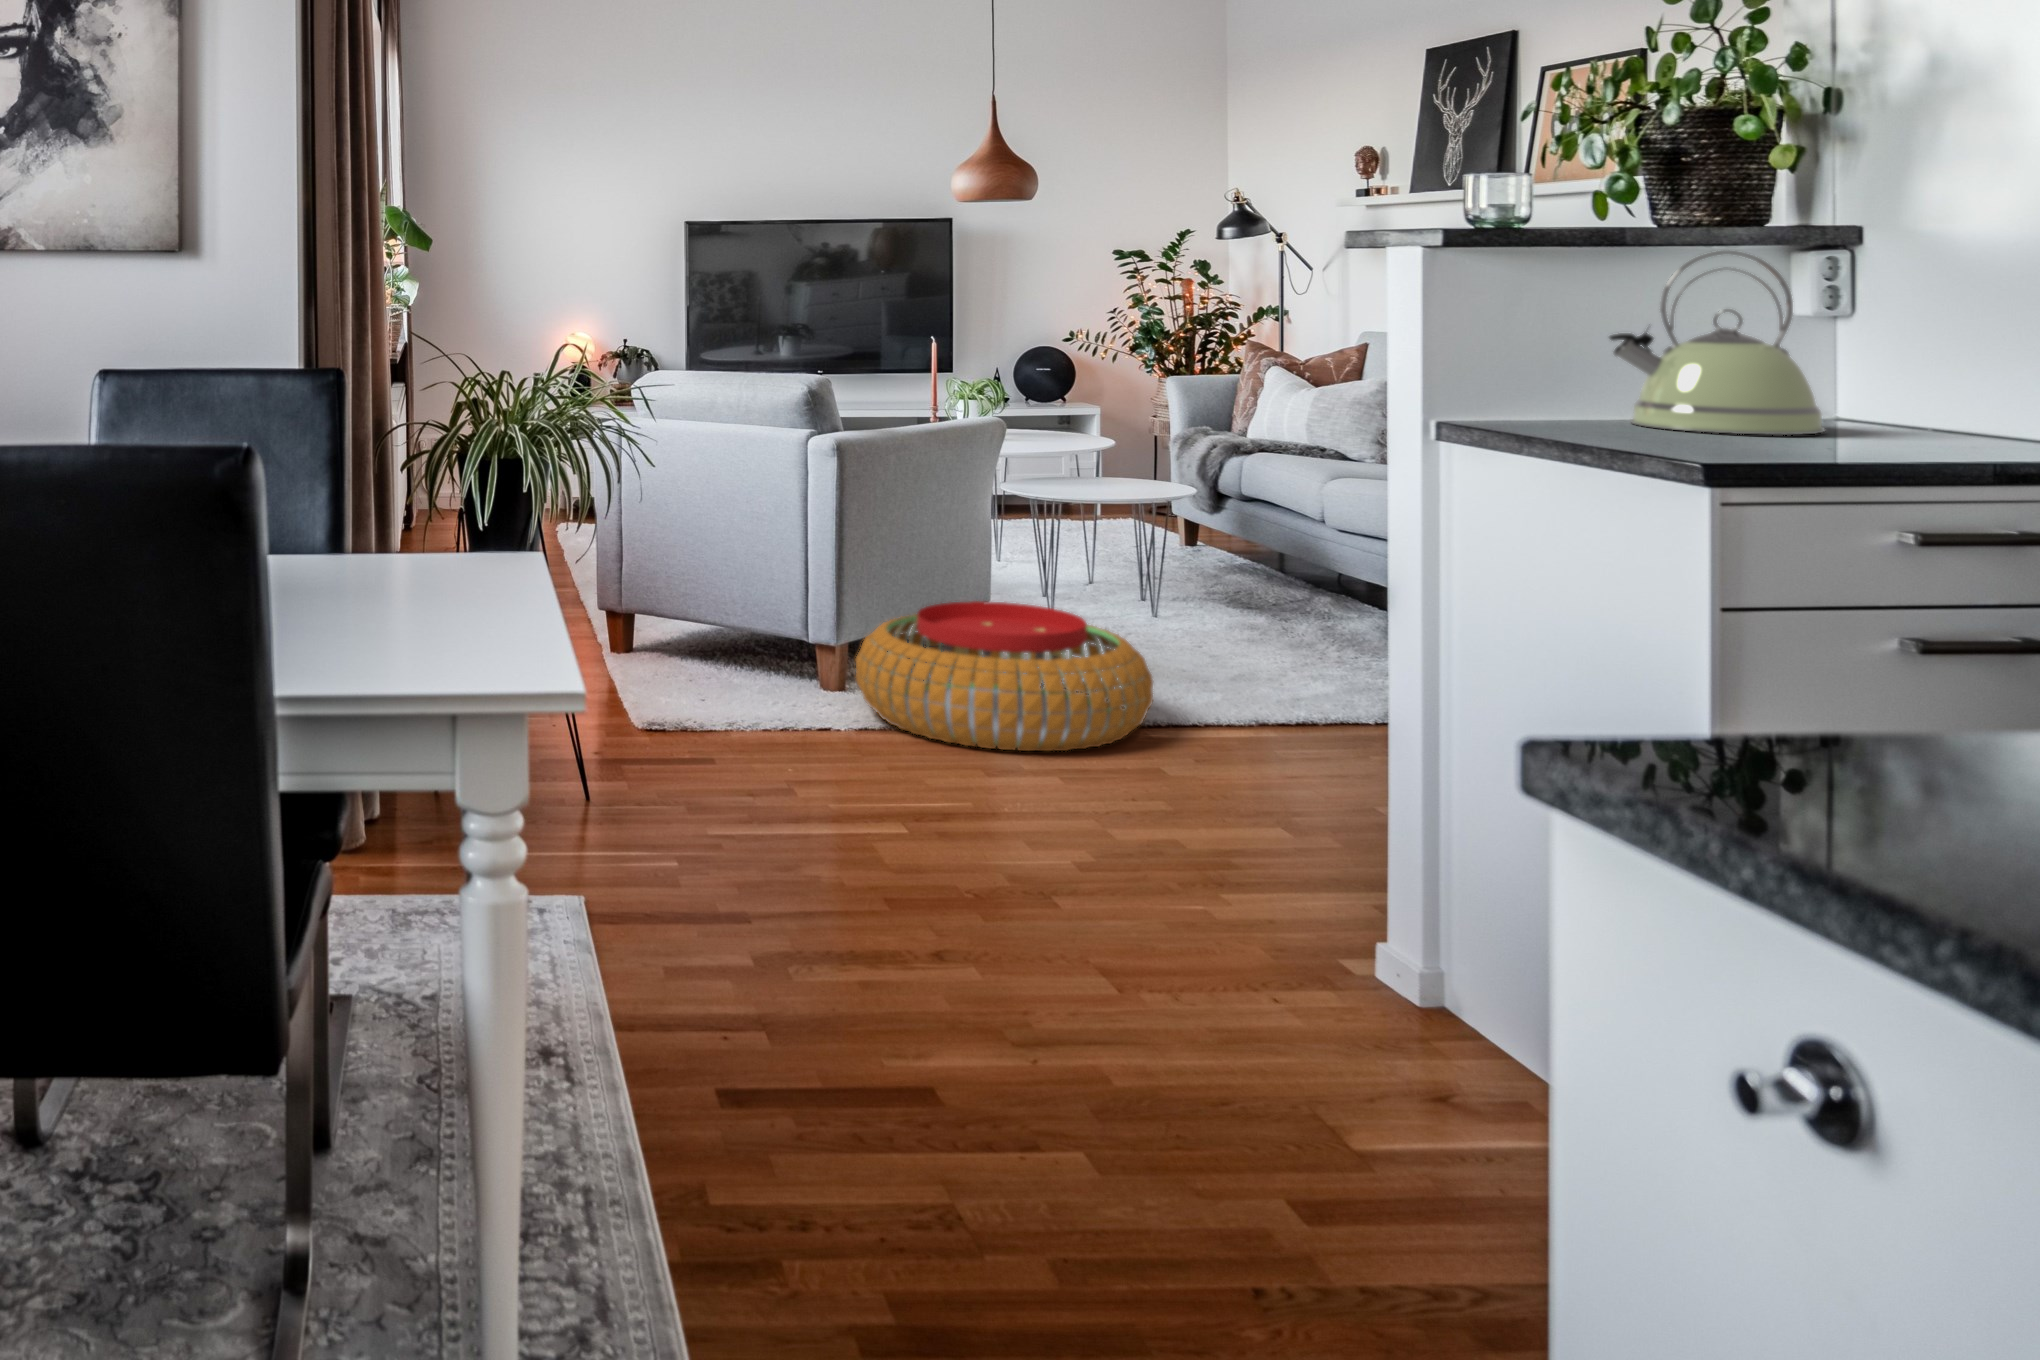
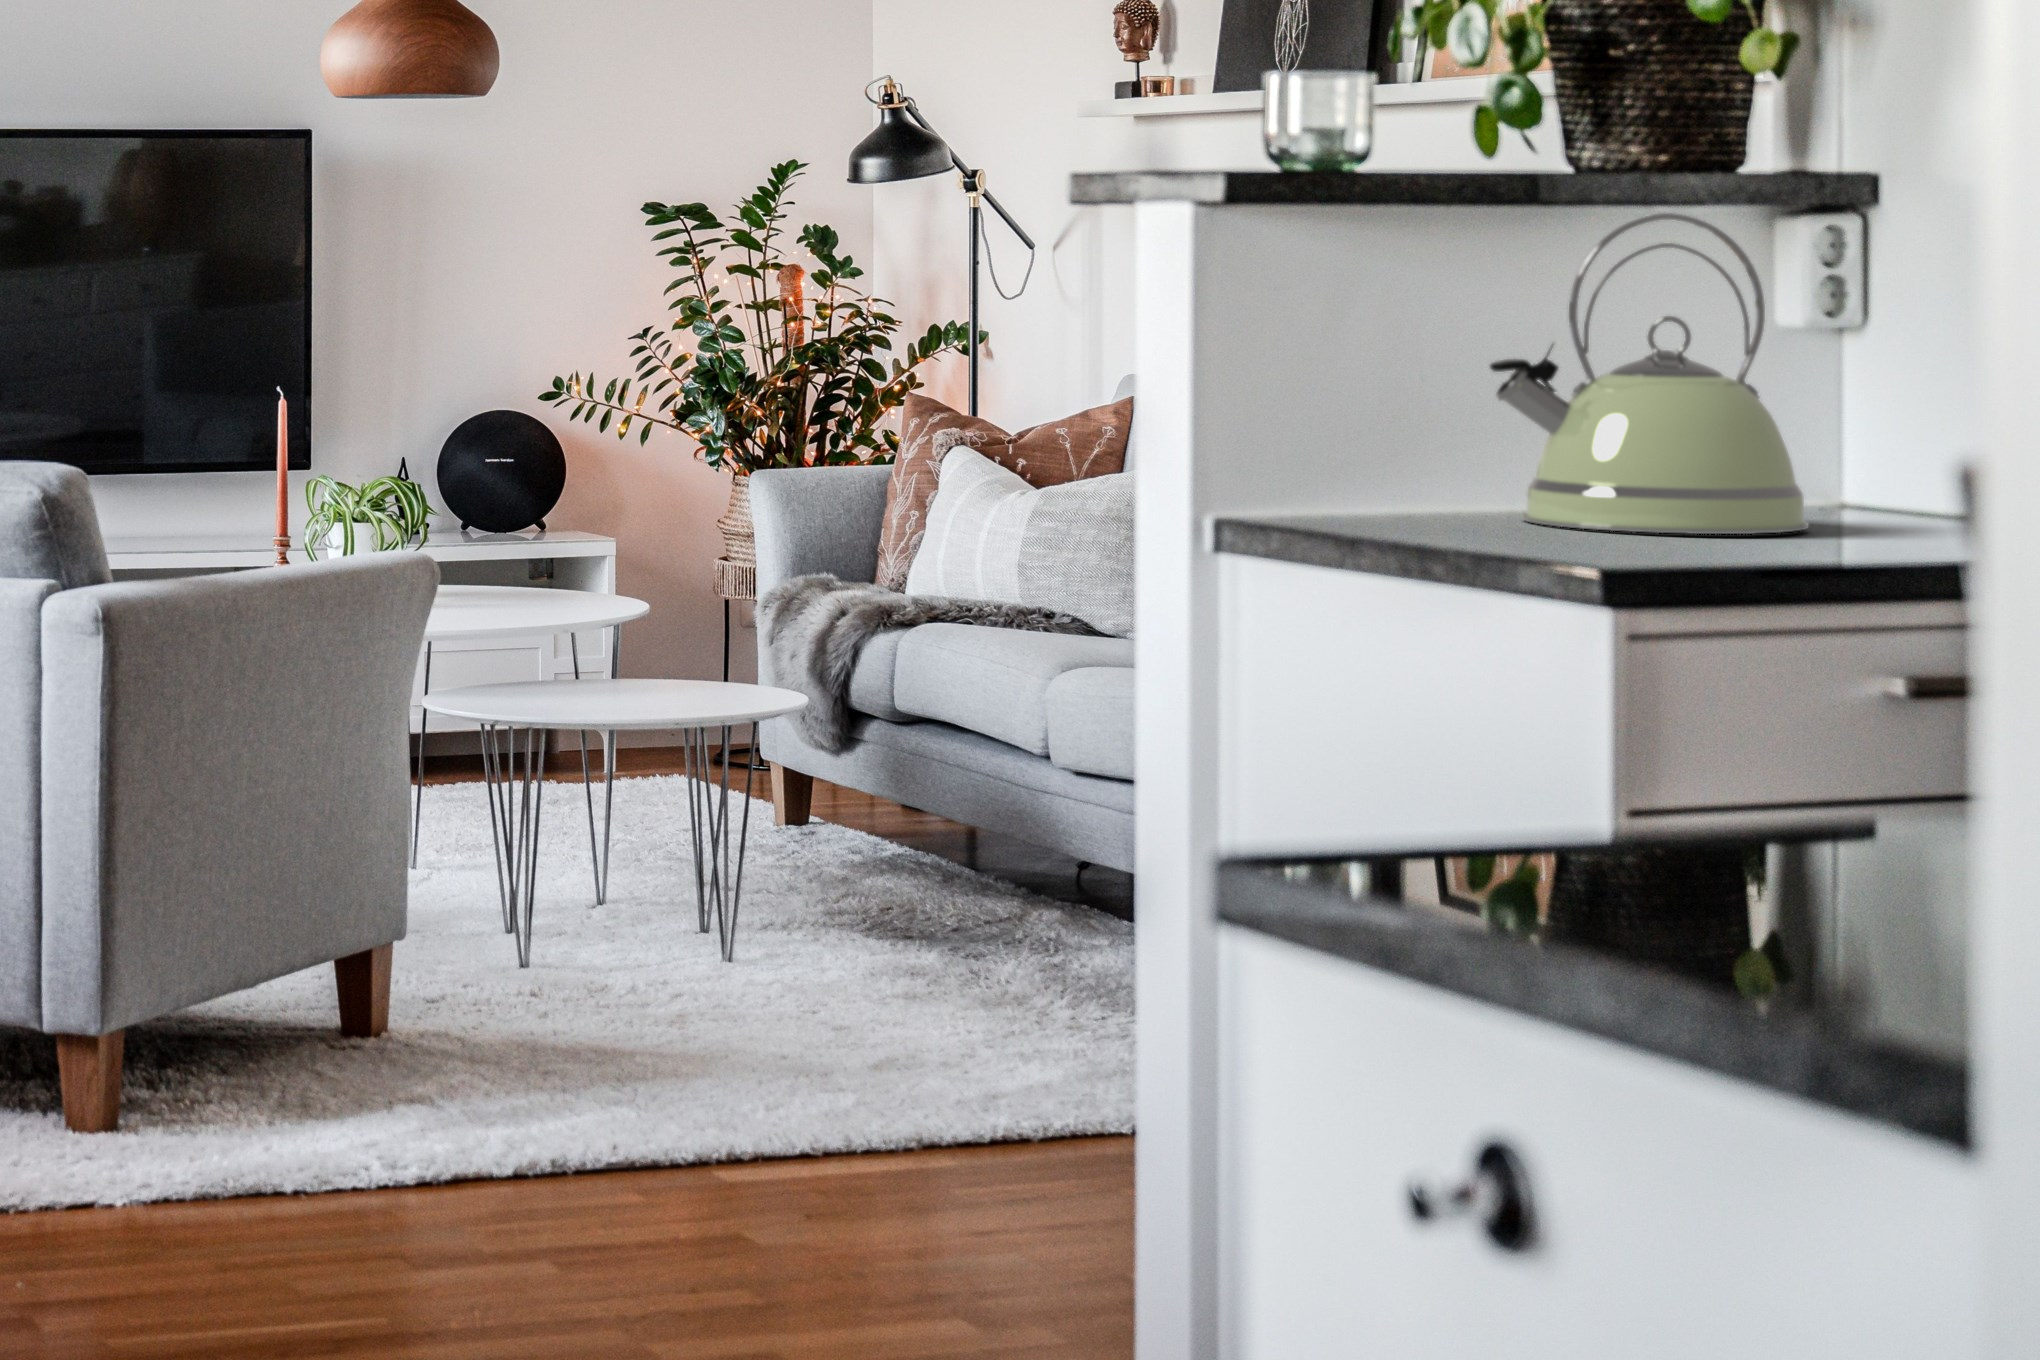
pouf: present [856,601,1153,751] -> none [141,930,725,1224]

